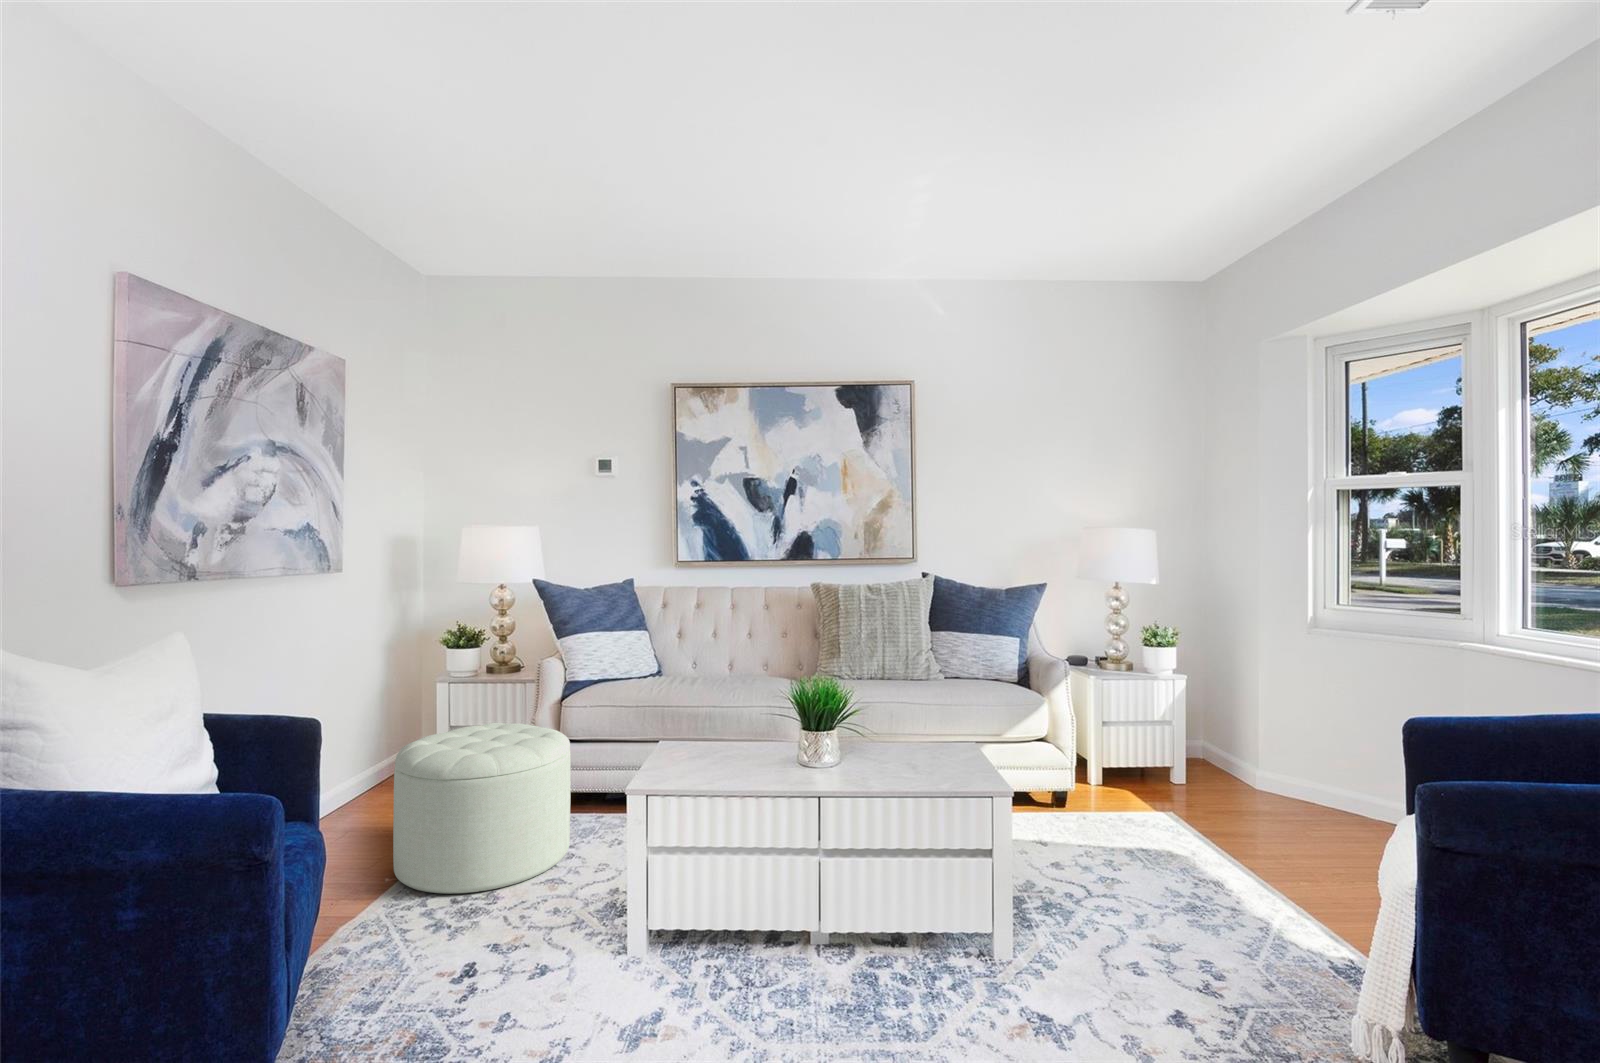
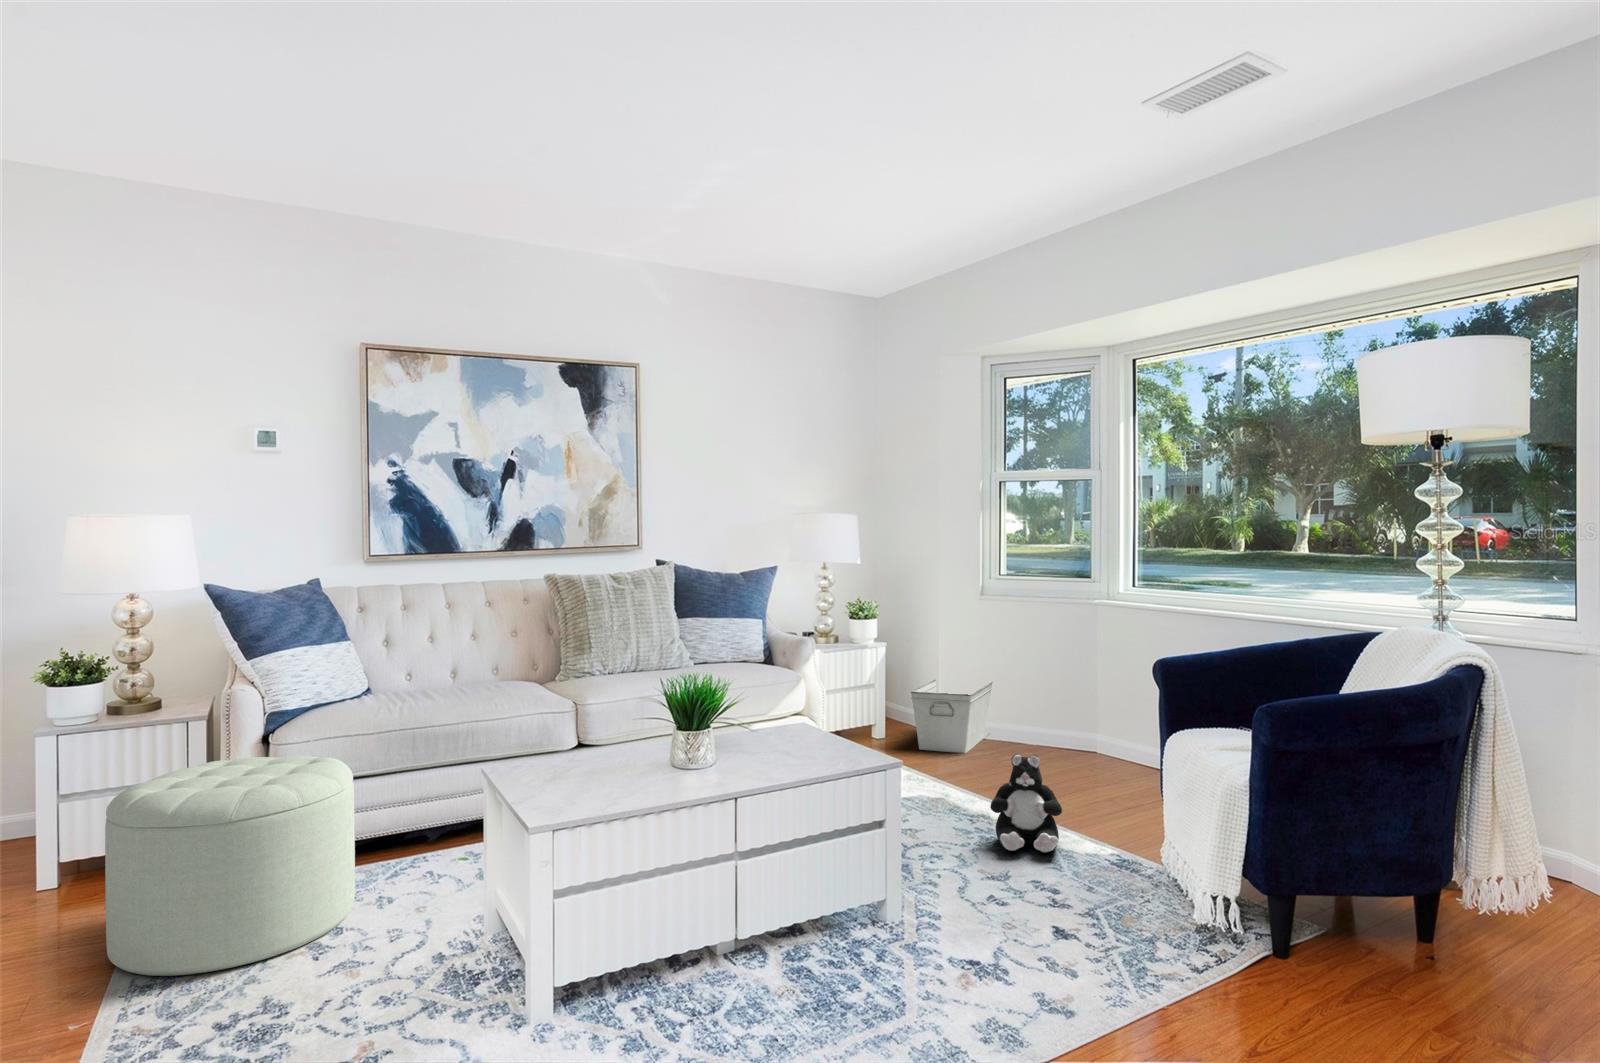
storage bin: none [1204,724,1341,826] -> present [911,679,993,753]
plush toy: none [1192,864,1304,1016] -> present [990,754,1062,853]

